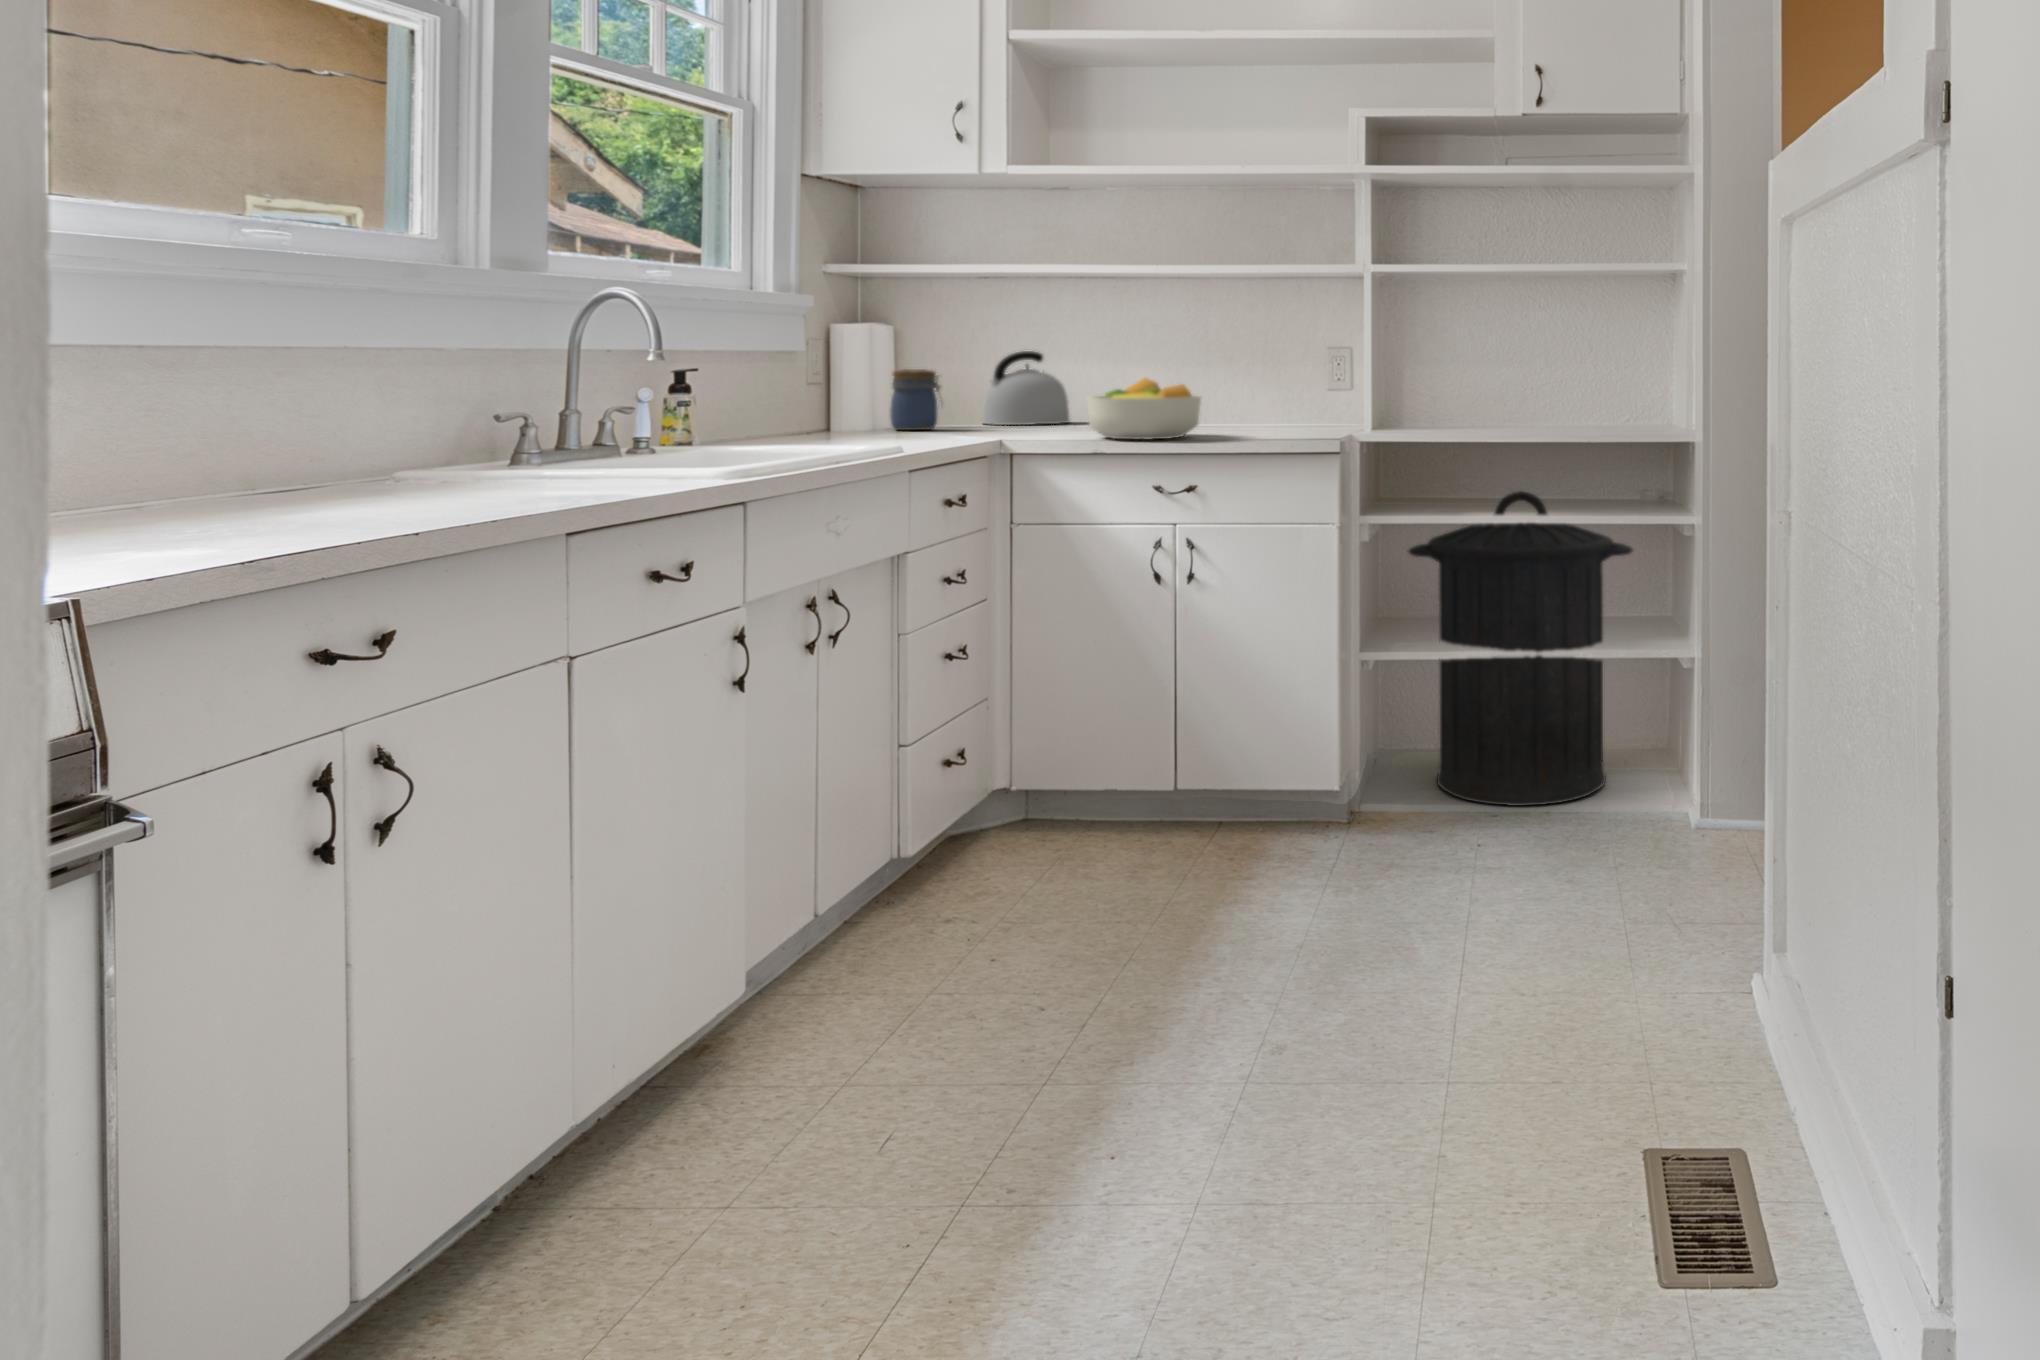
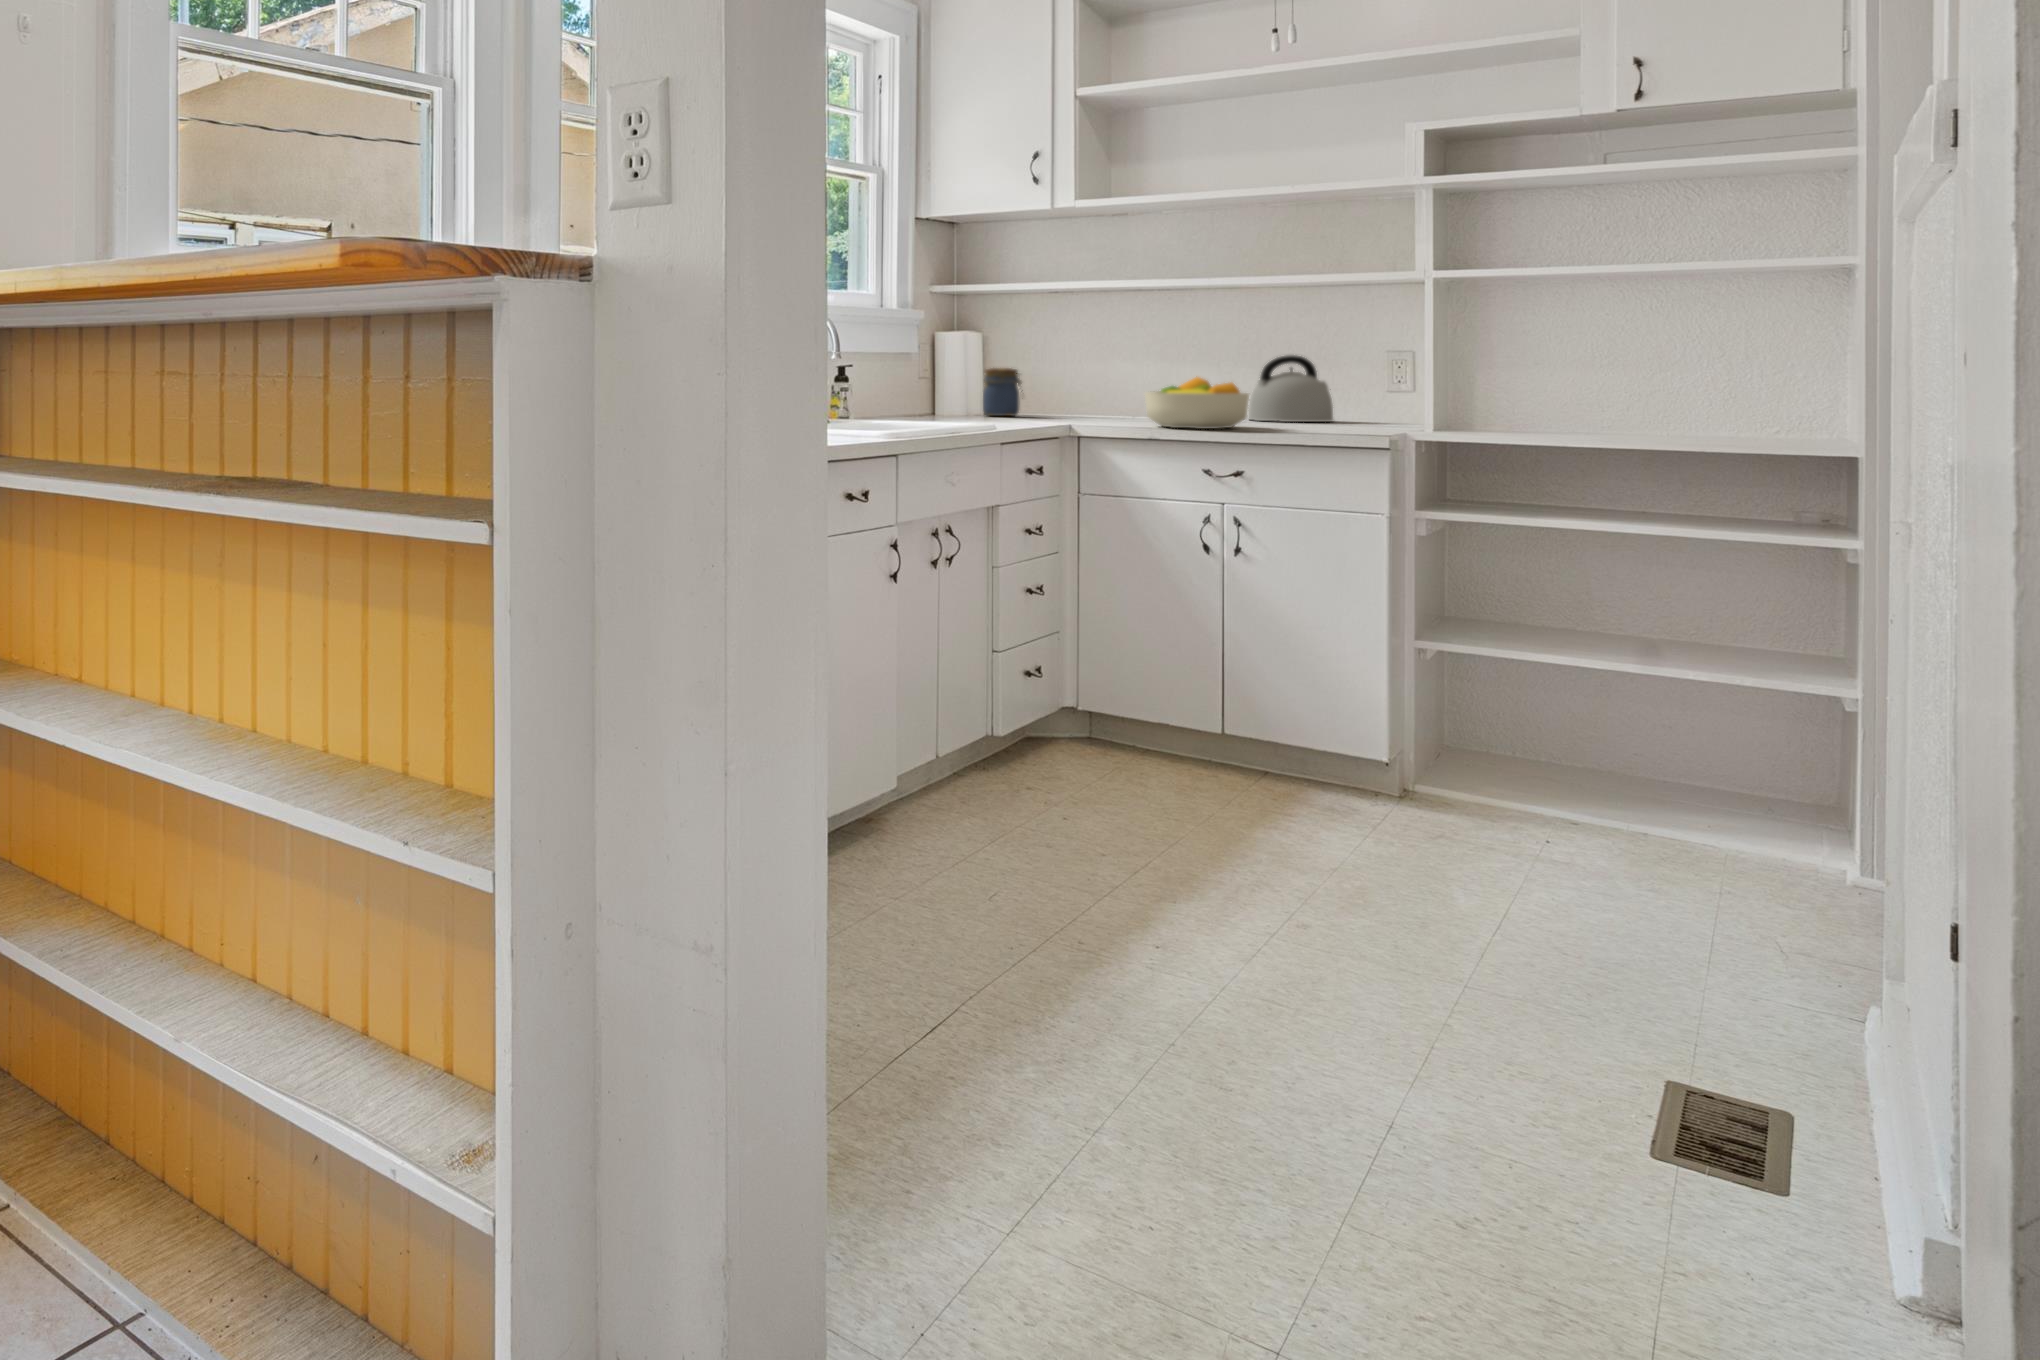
kettle: present [983,351,1070,425] -> present [1249,355,1333,422]
trash can: present [1409,491,1633,806] -> none [1467,496,1751,814]

